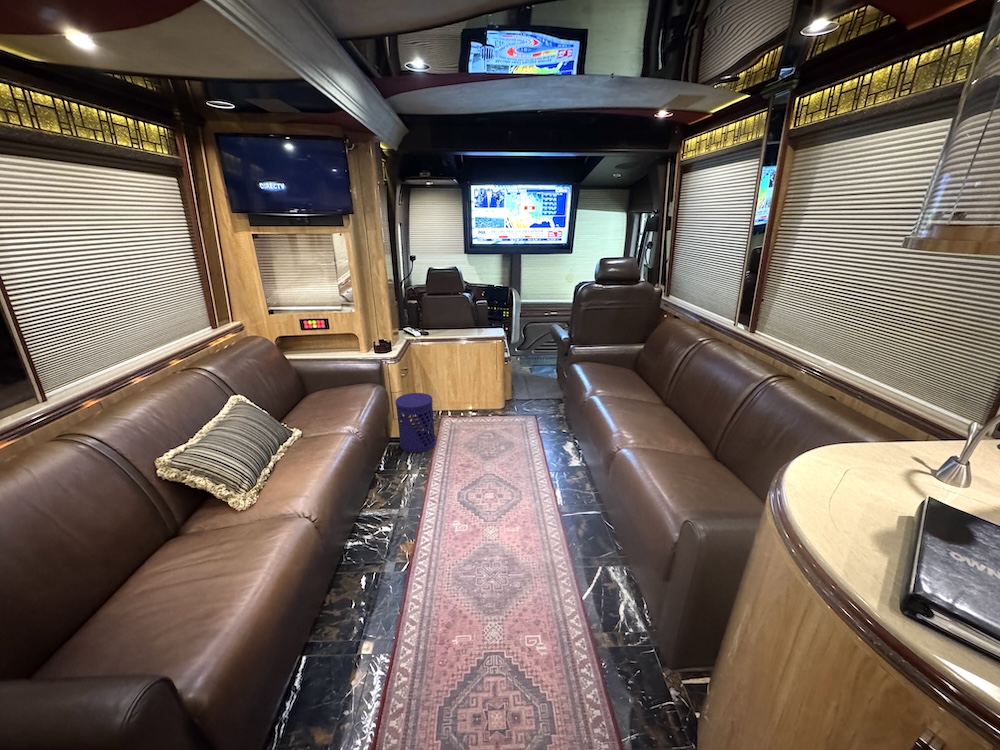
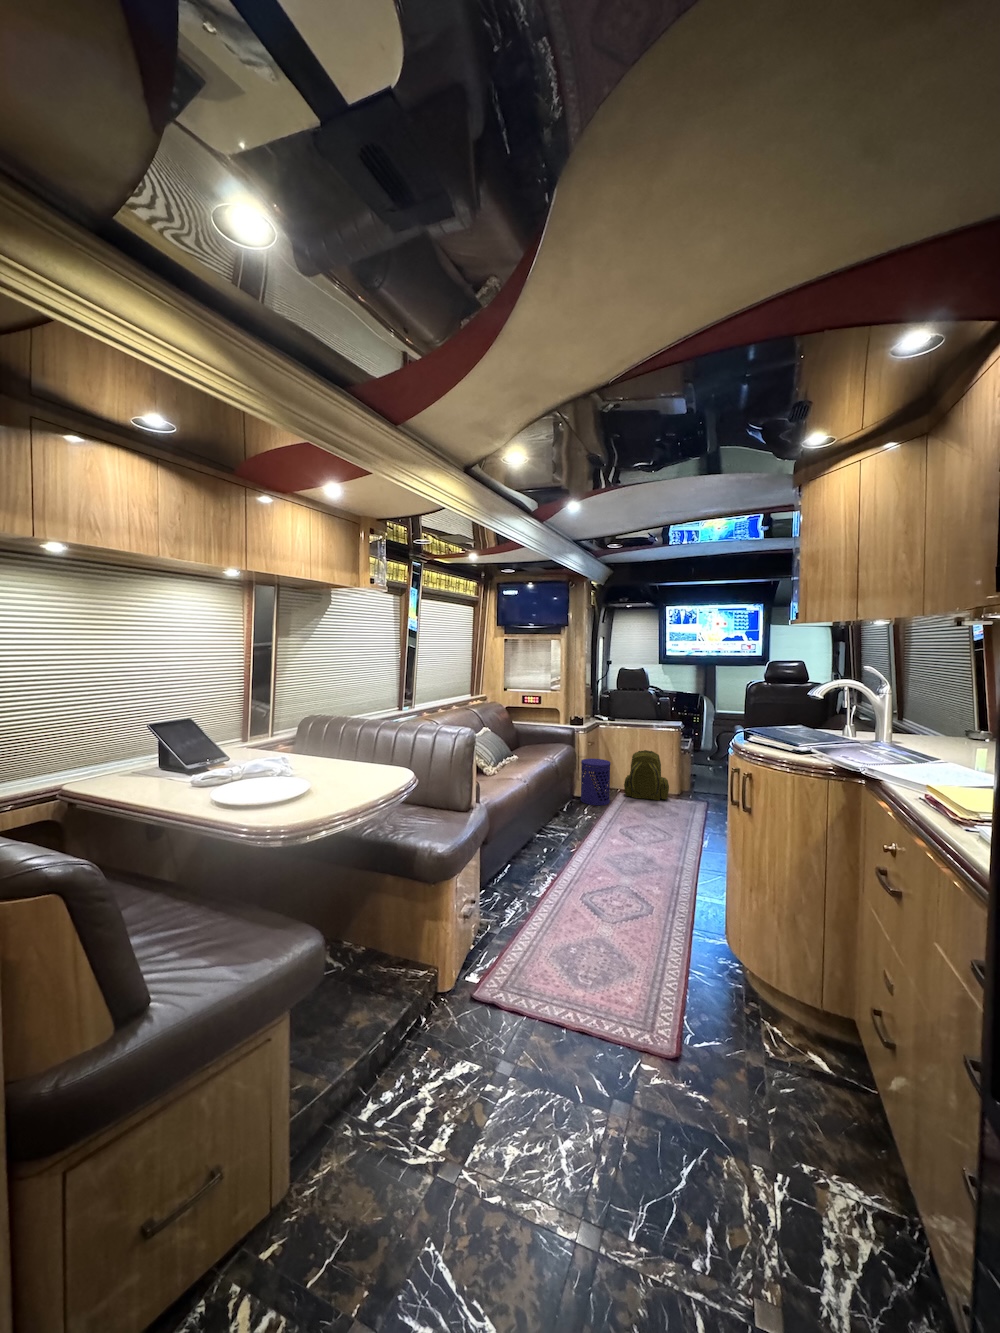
backpack: none [448,372,498,427] -> present [624,750,669,800]

